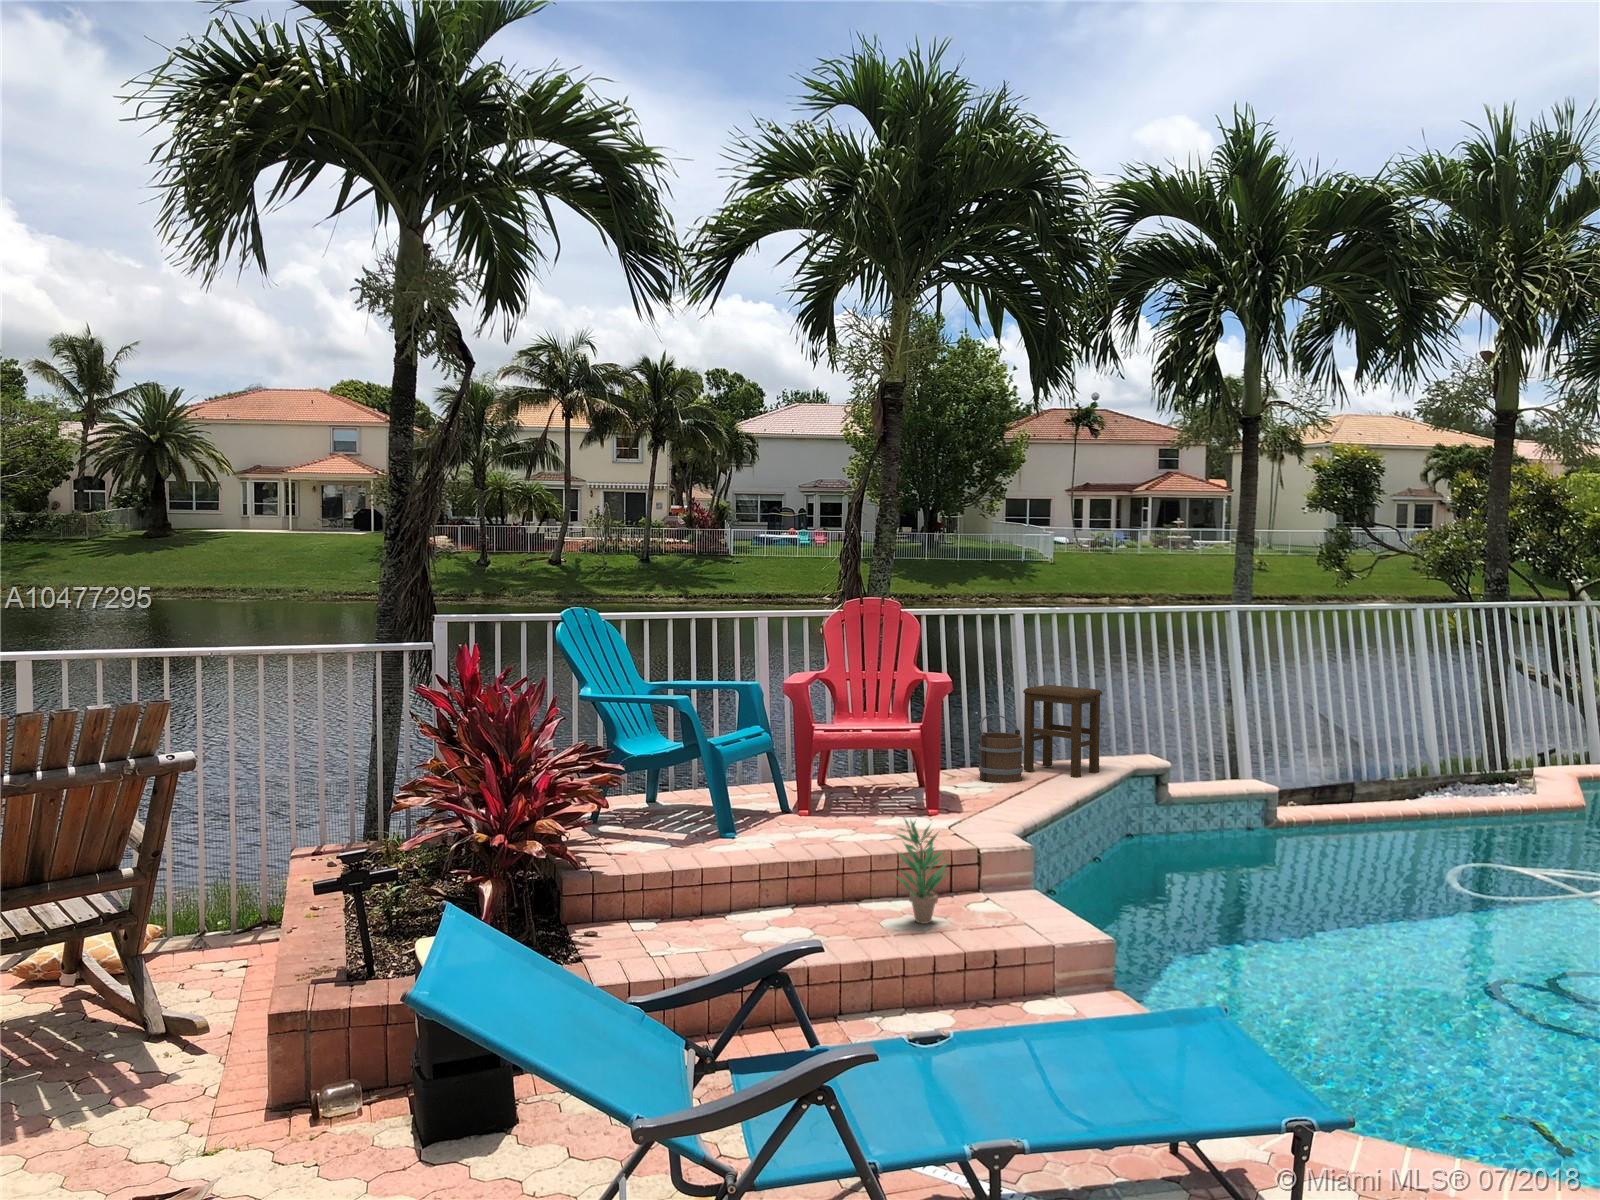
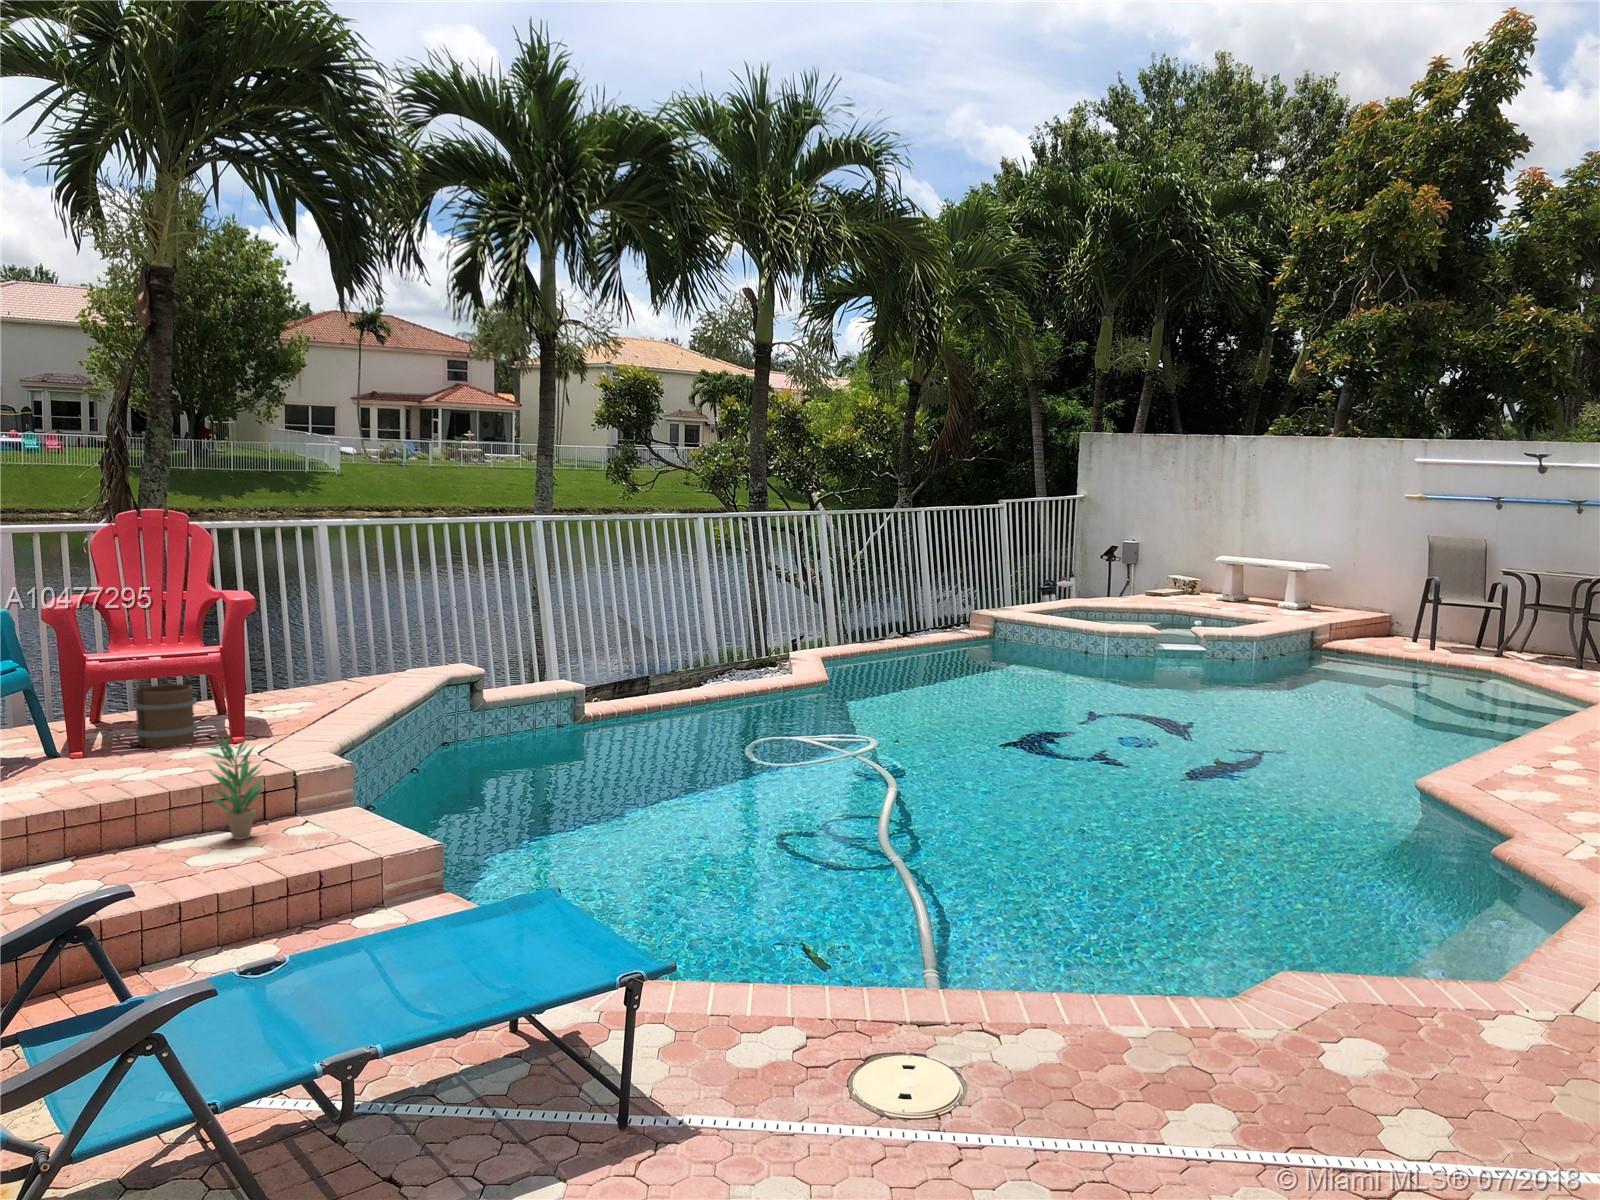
stool: present [1023,685,1102,778] -> none [331,602,414,694]
bucket: present [979,714,1024,783] -> present [134,675,197,748]

